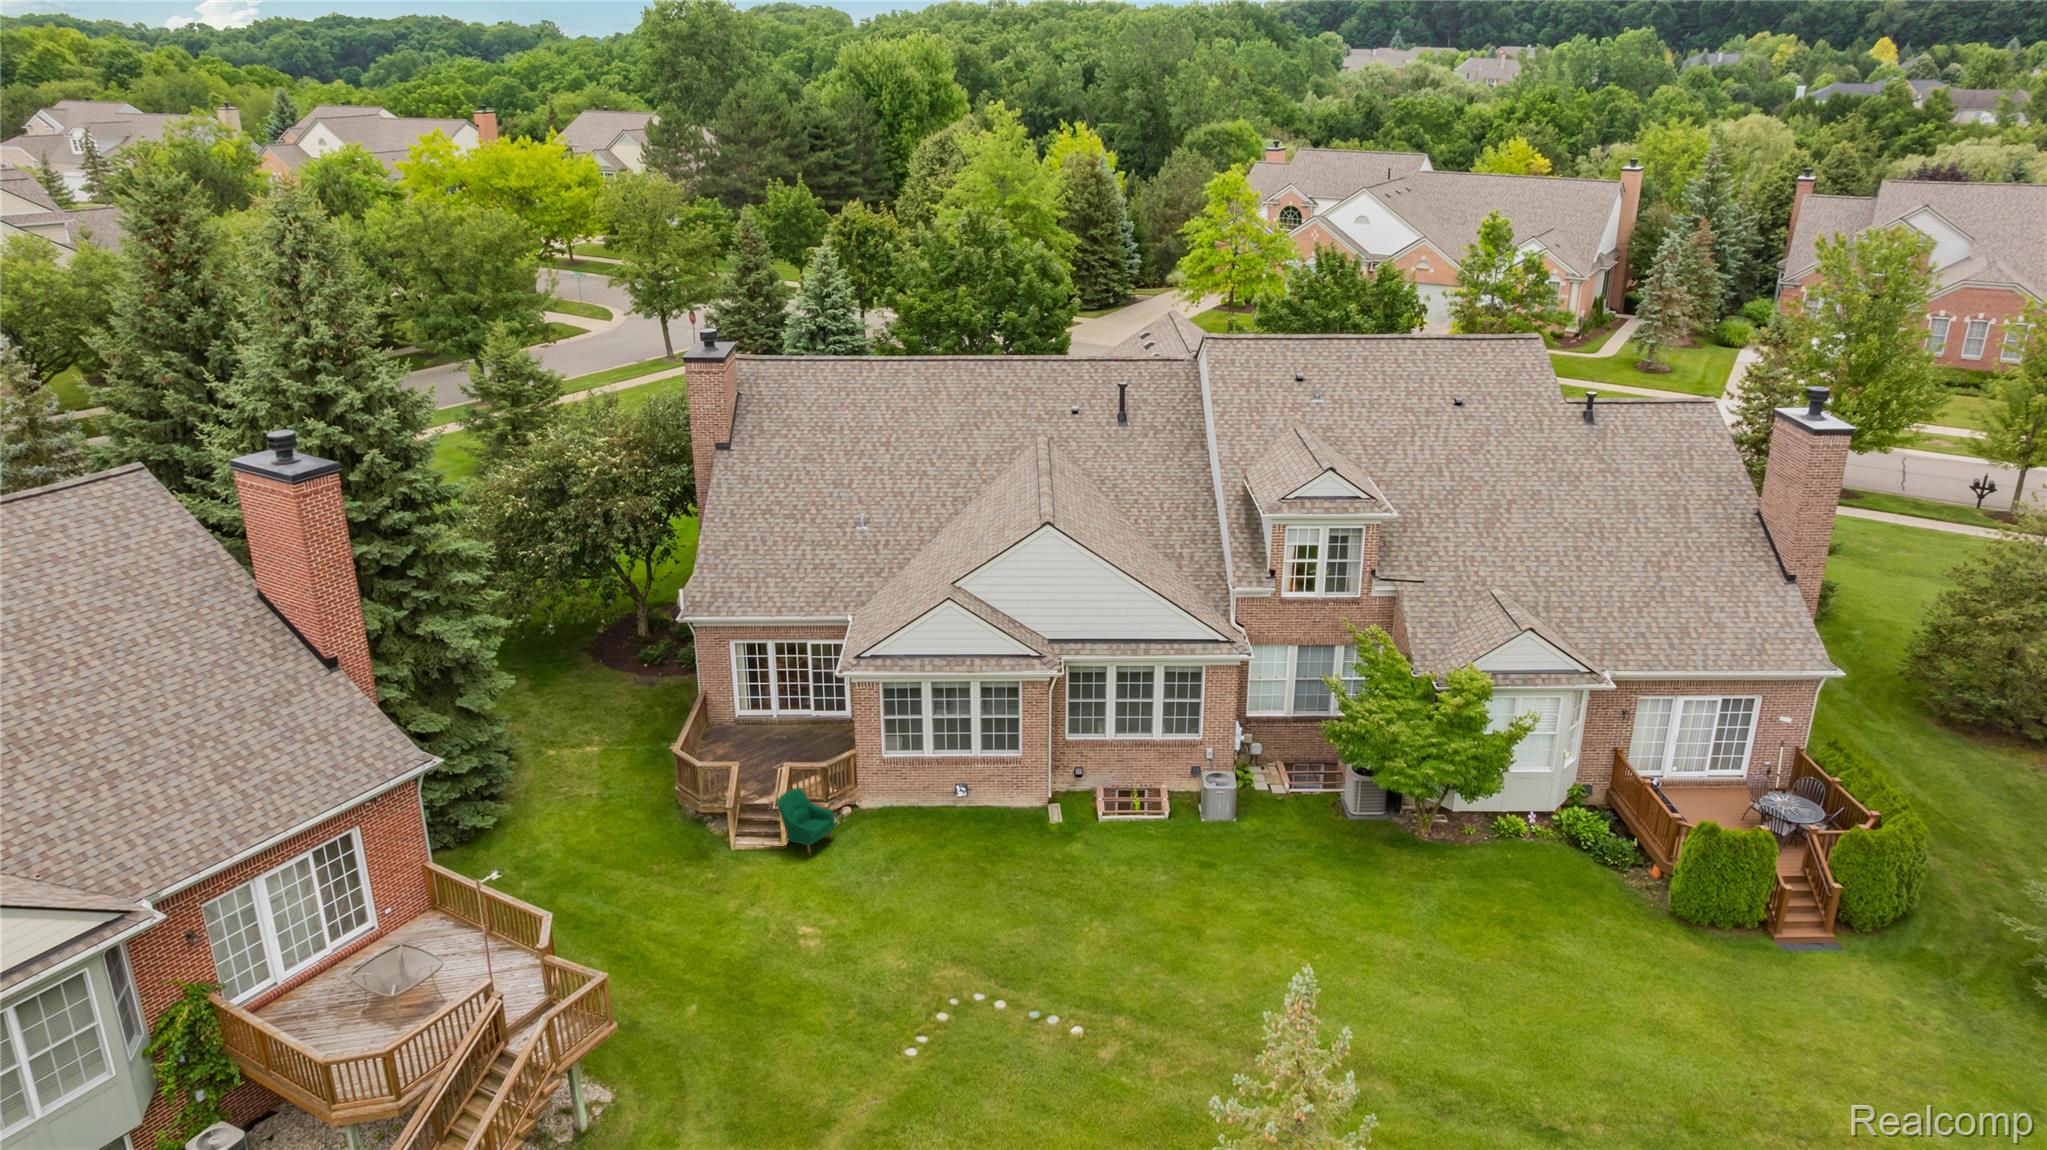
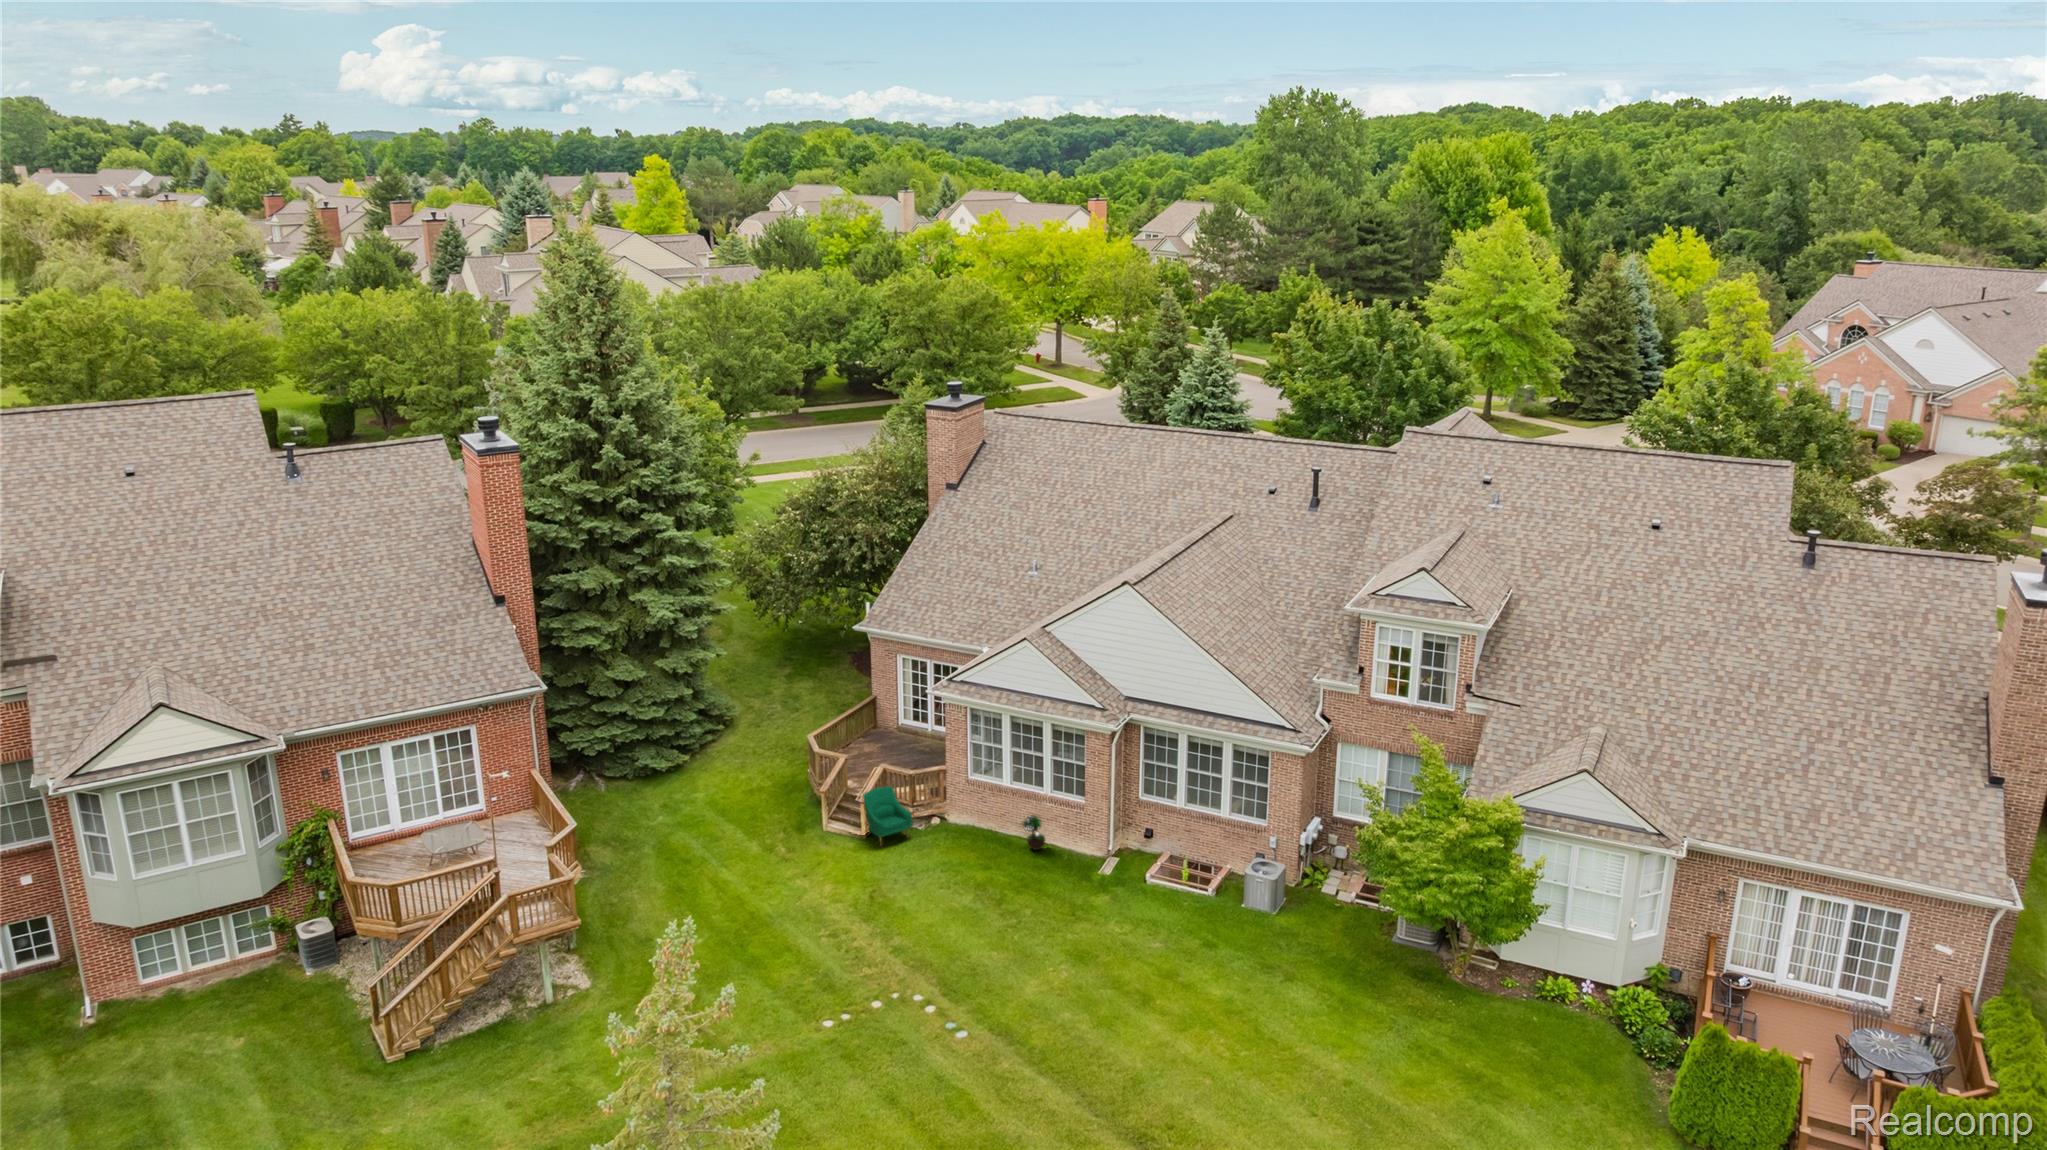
potted tree: none [956,779,983,819] -> present [1021,815,1045,850]

